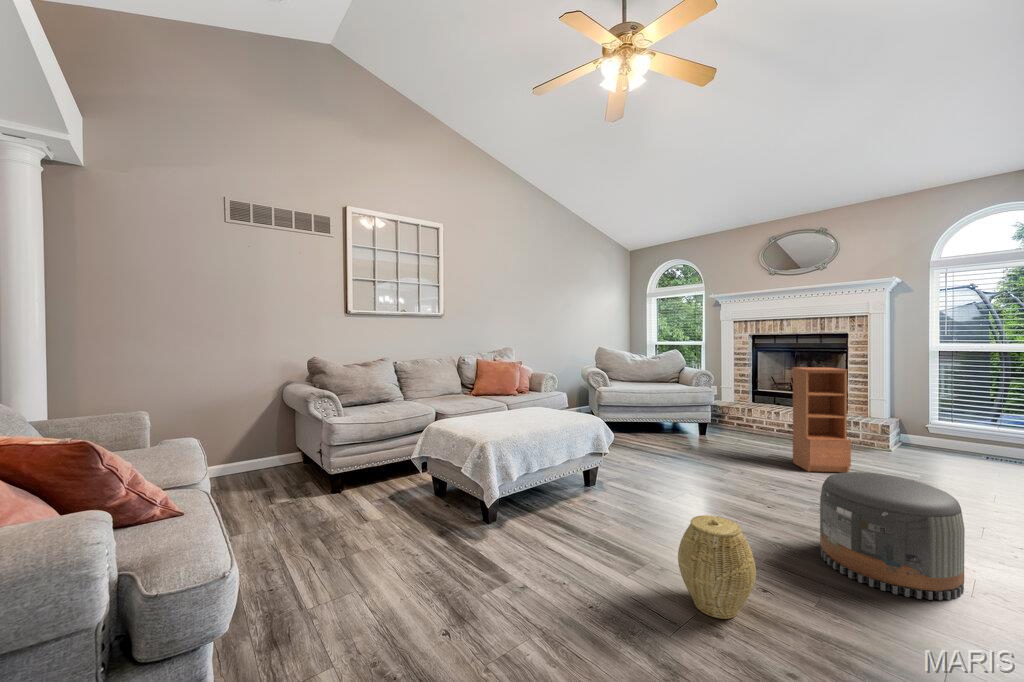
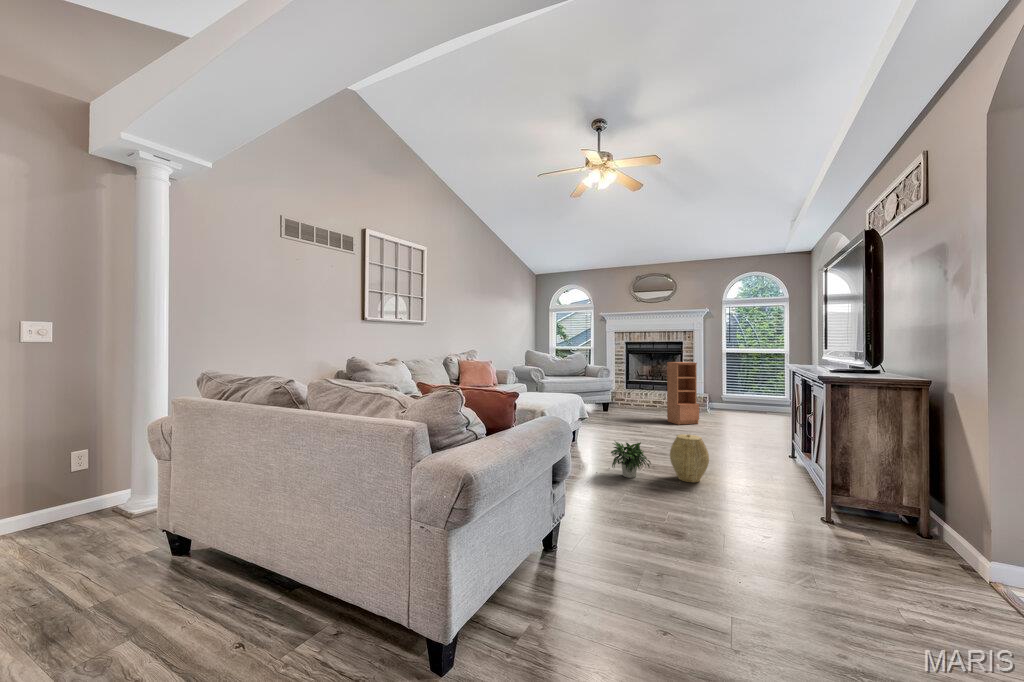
pouf: present [820,472,965,600] -> none [713,413,775,466]
potted plant: none [555,508,644,581] -> present [596,441,651,478]

